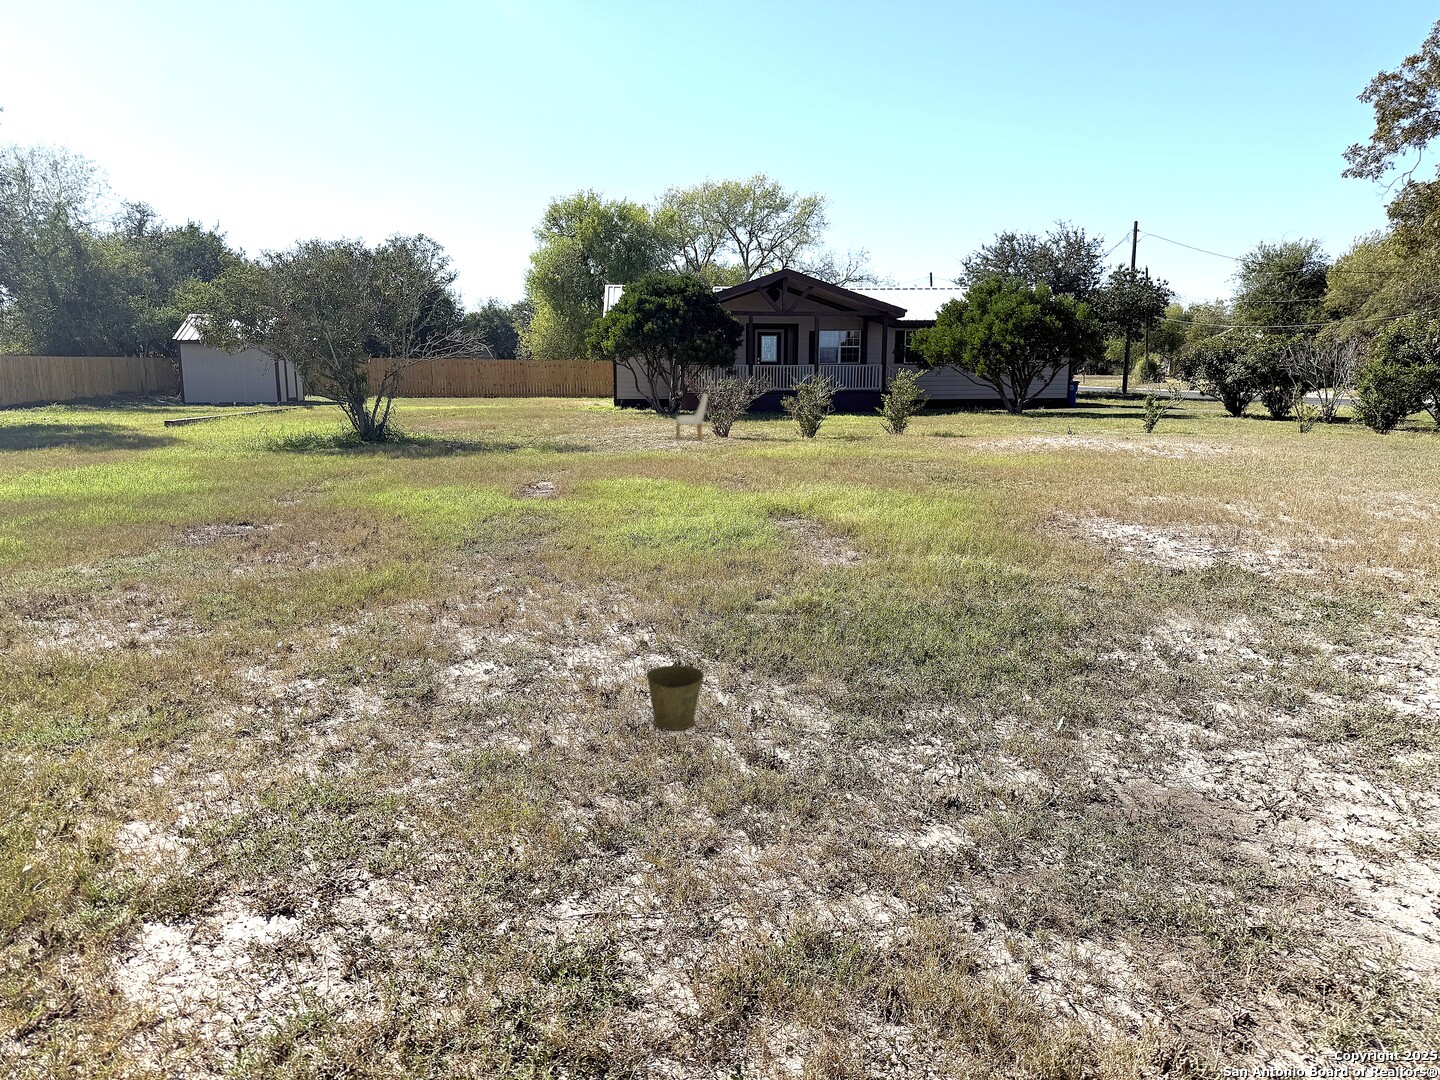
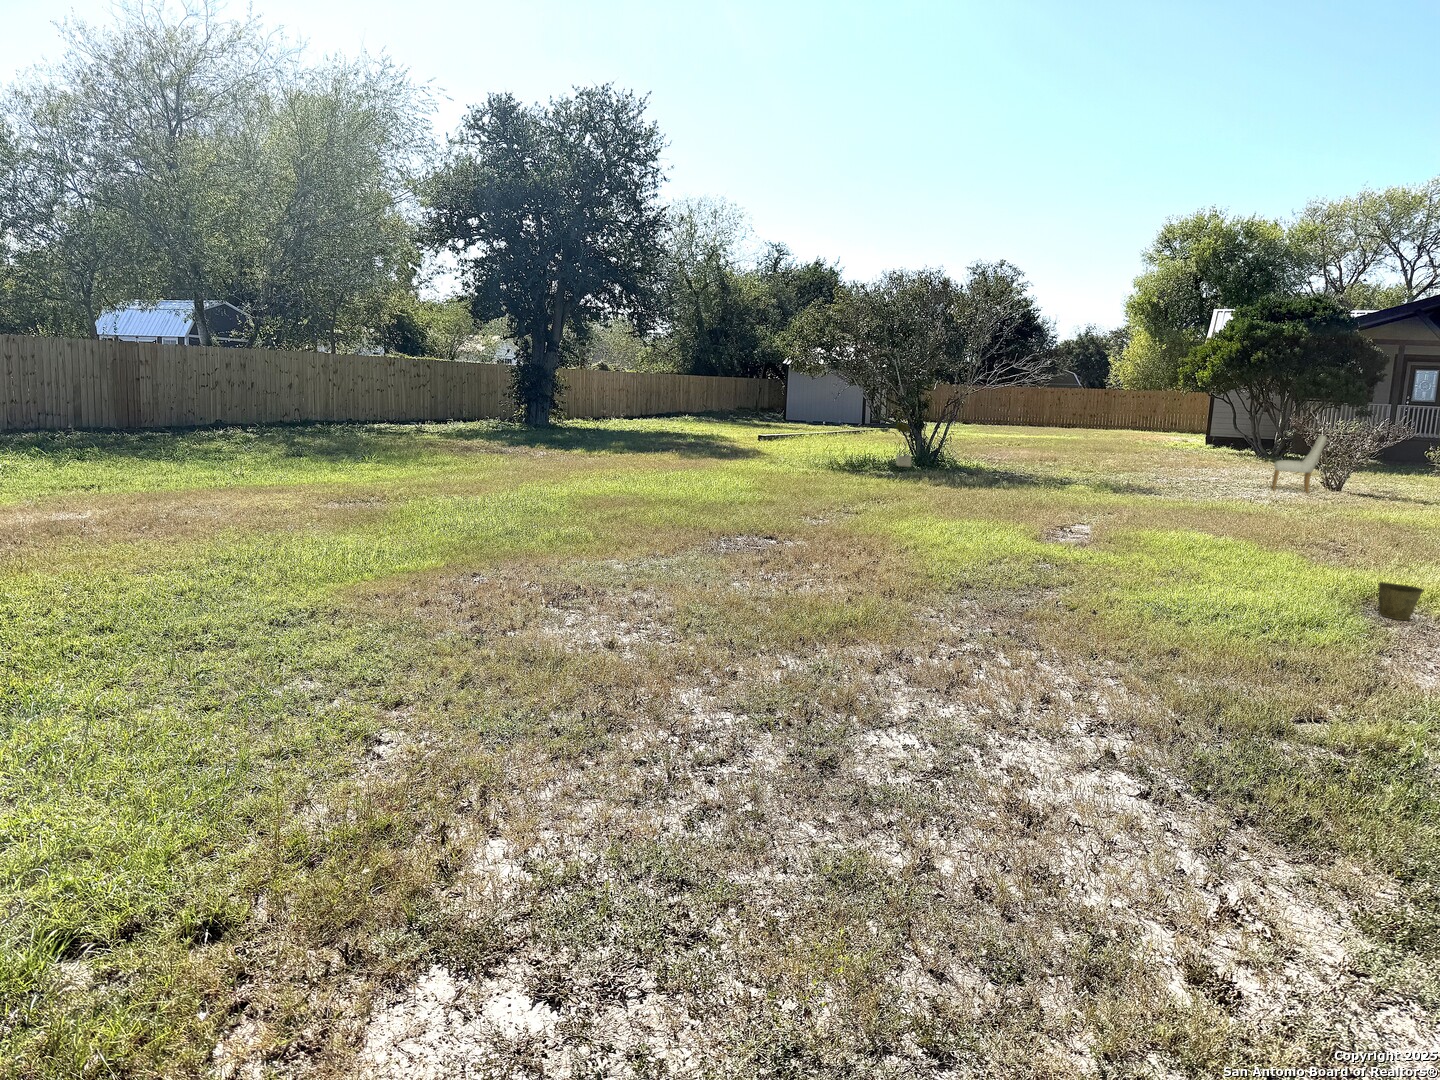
potted tree: none [332,393,357,444] -> present [896,423,912,467]
bucket: present [646,645,704,730] -> present [1378,582,1424,620]

